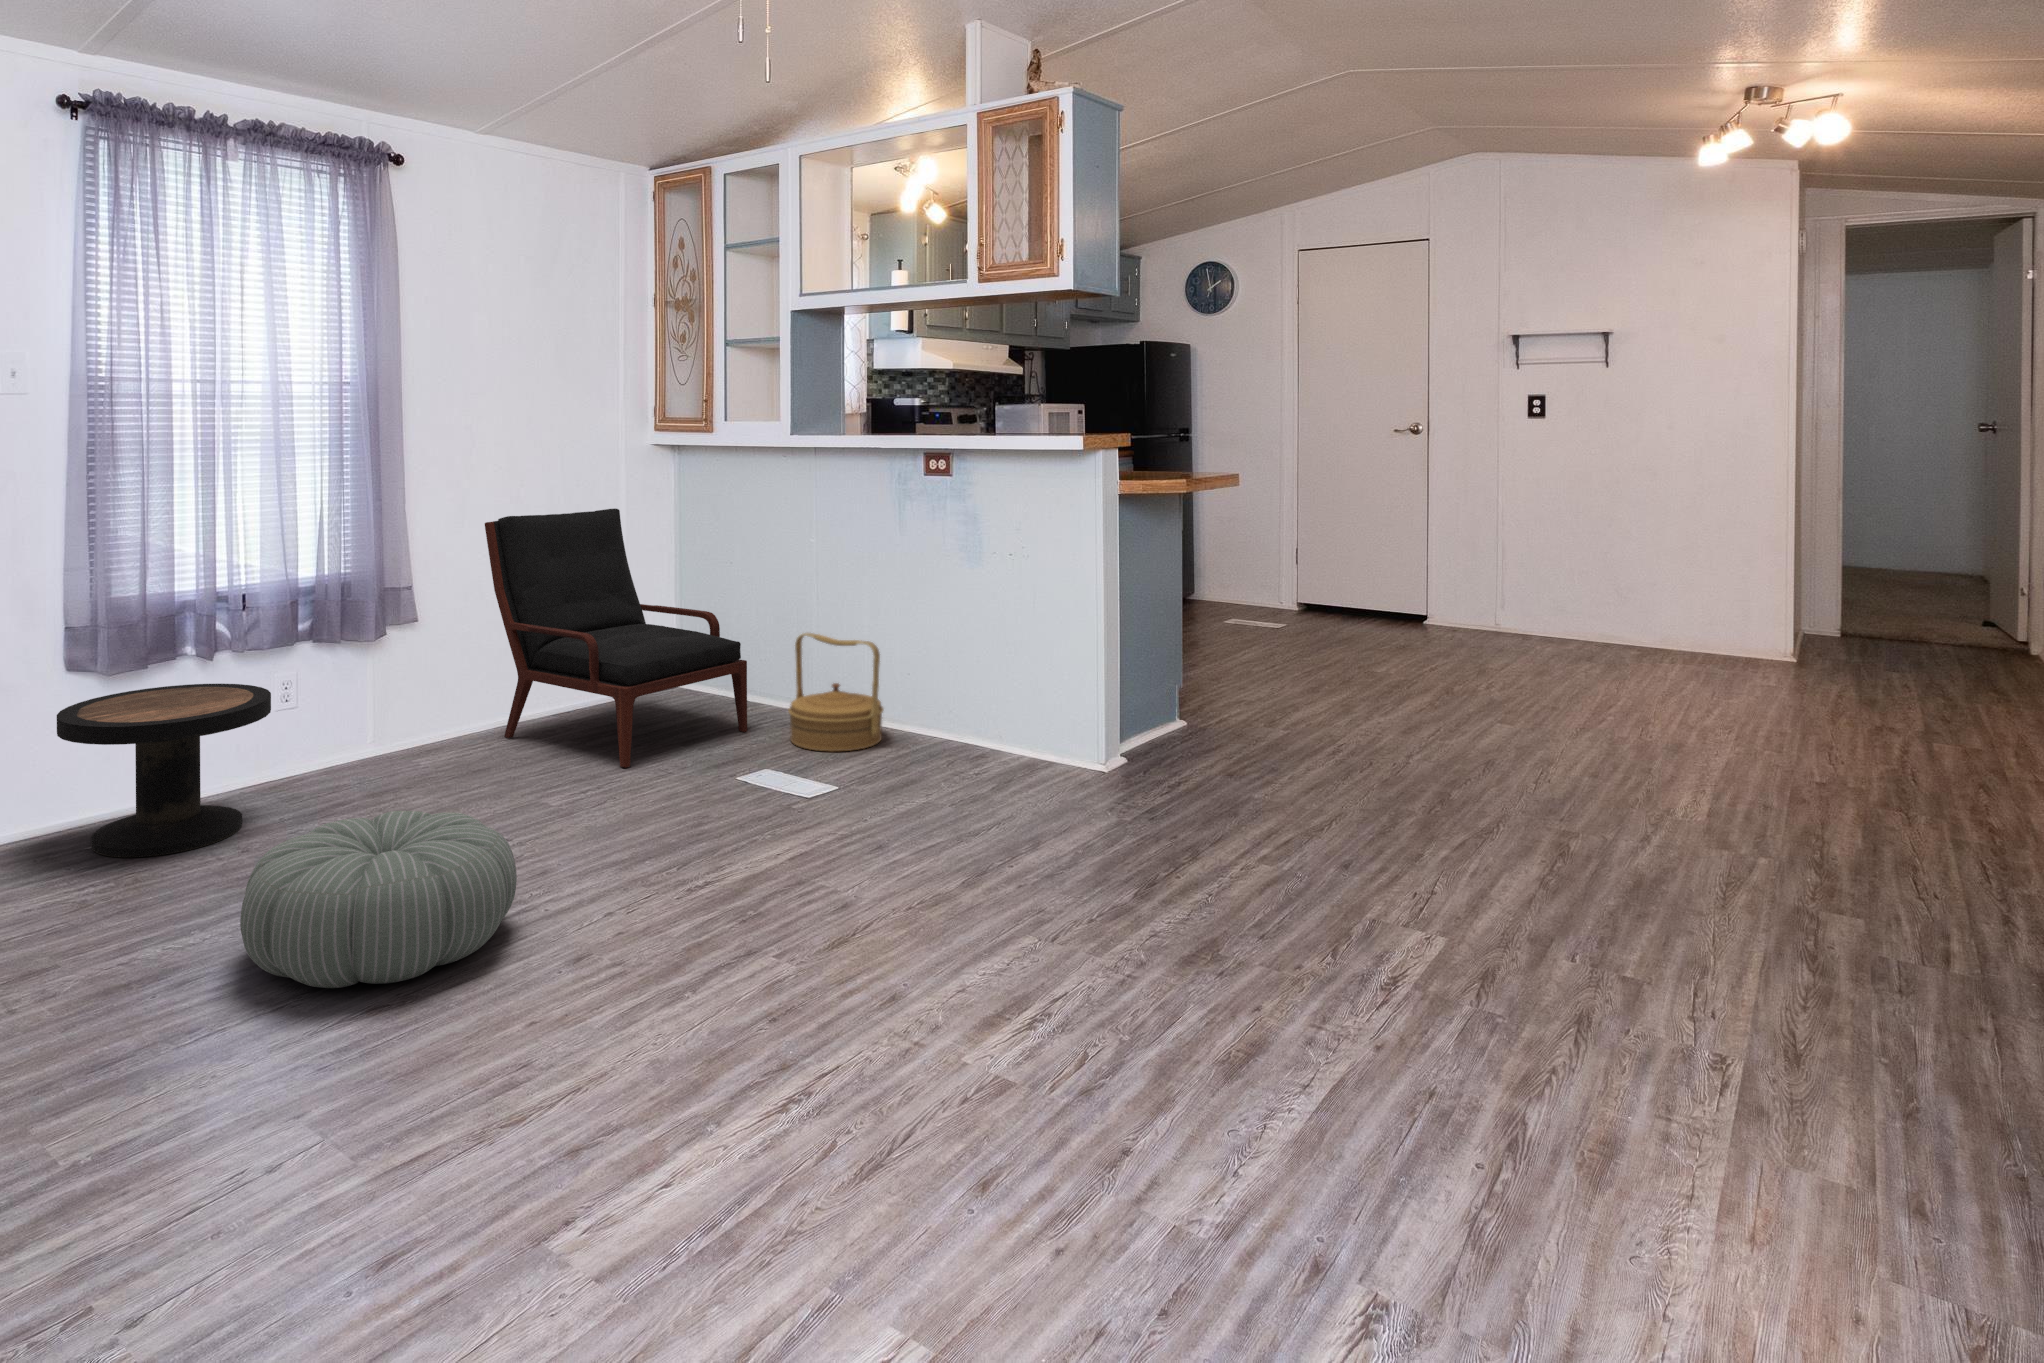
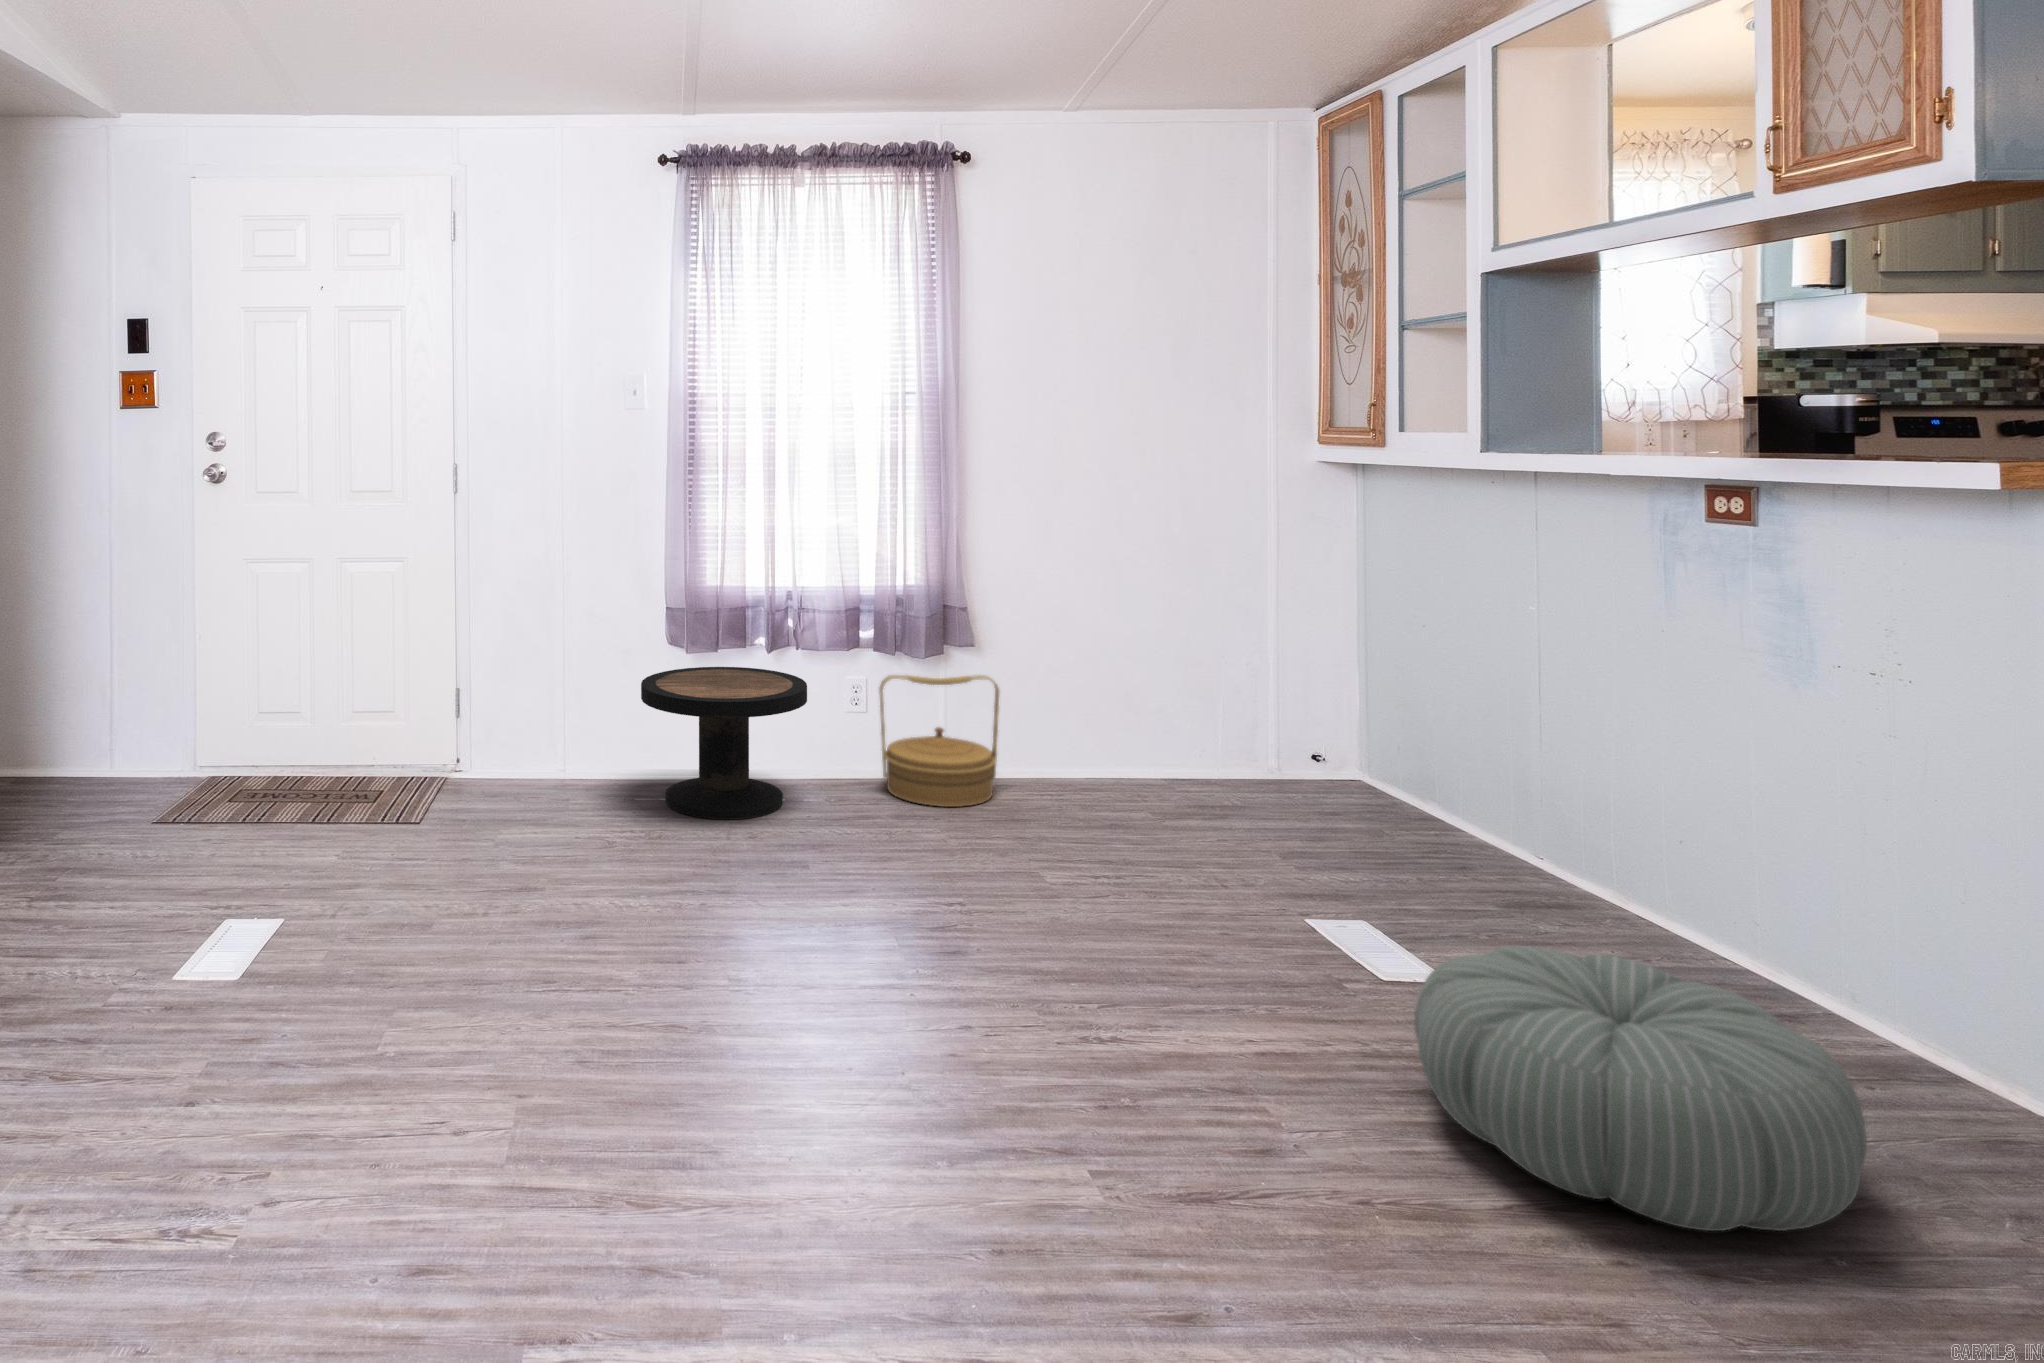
armchair: present [485,509,747,767] -> none [1074,537,1394,858]
woven basket: present [788,633,884,752] -> present [879,675,999,807]
pouf: present [240,811,517,988] -> present [1414,946,1867,1231]

